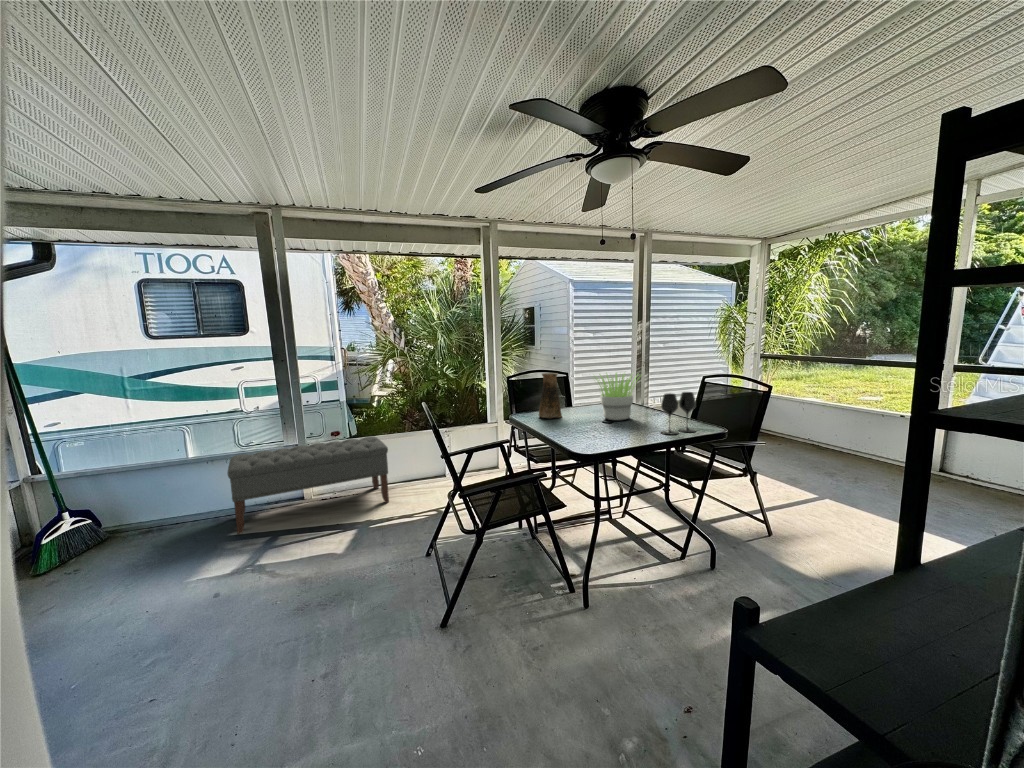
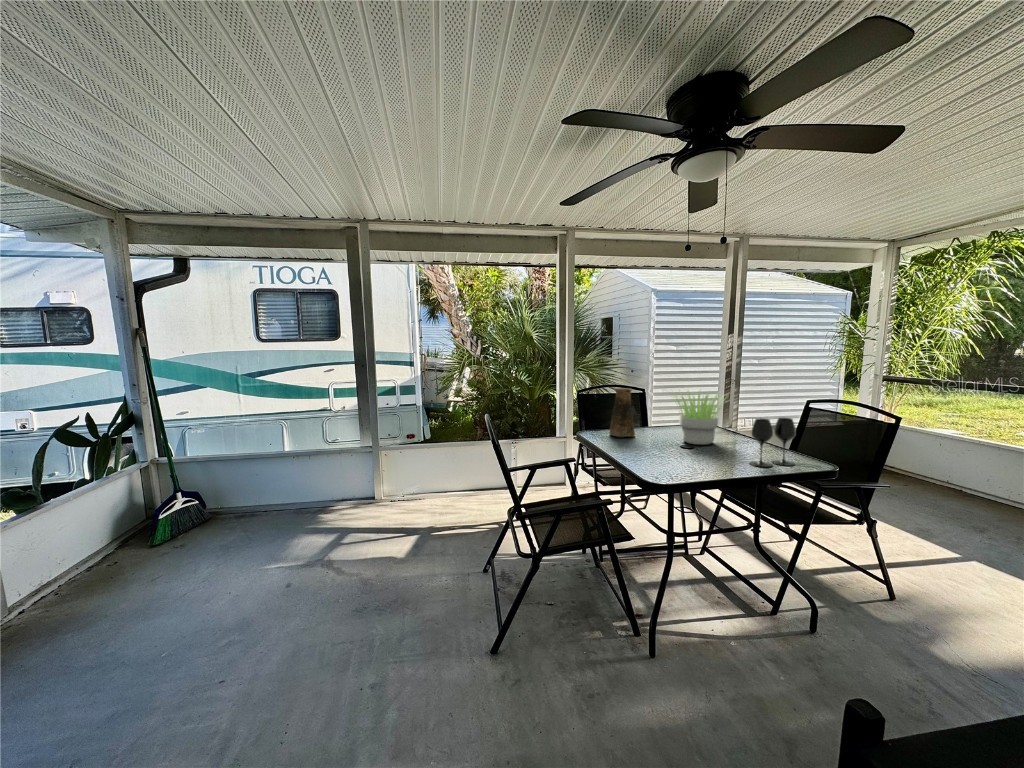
bench: present [227,436,389,534] -> none [308,442,457,528]

